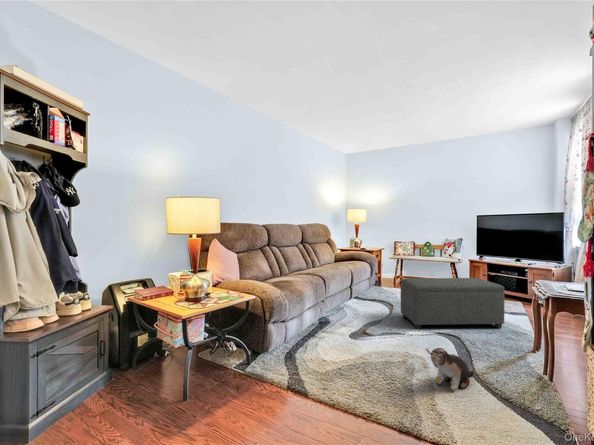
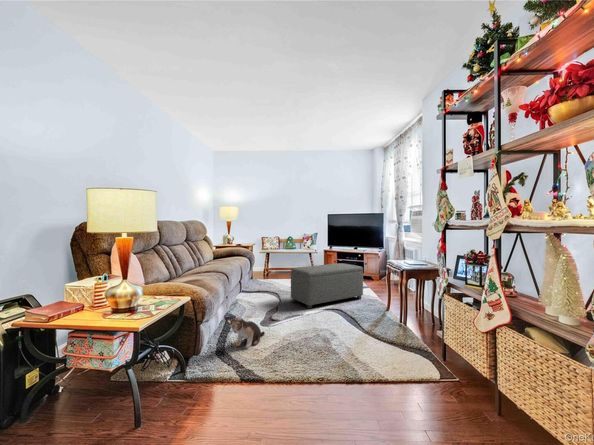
plush toy: present [426,348,474,390] -> present [228,317,265,347]

